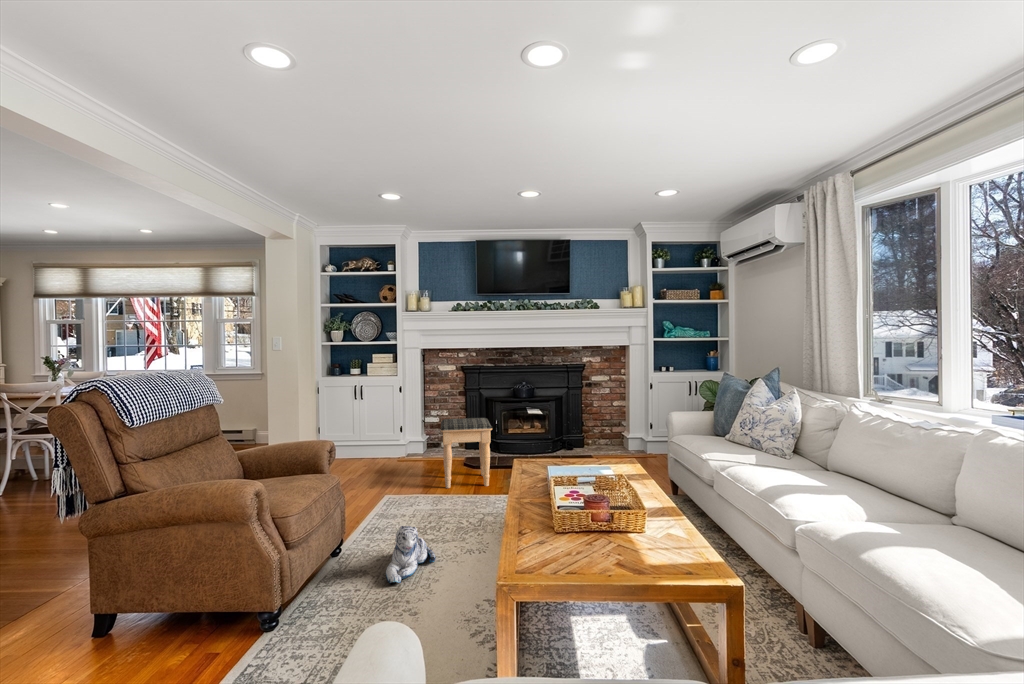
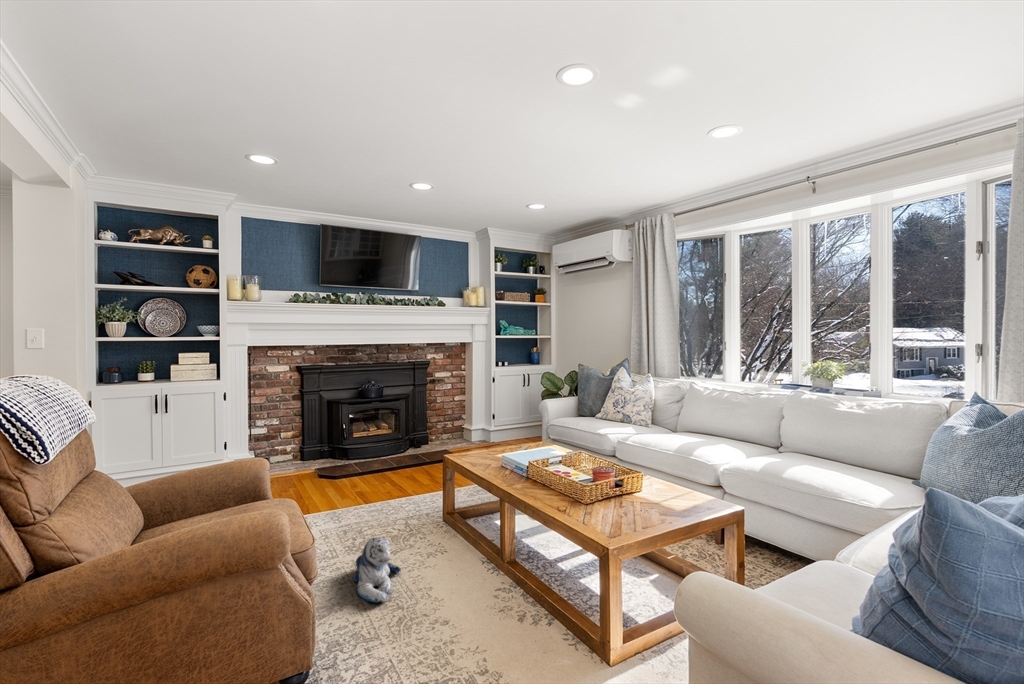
footstool: present [441,418,492,488] -> none [305,420,376,501]

